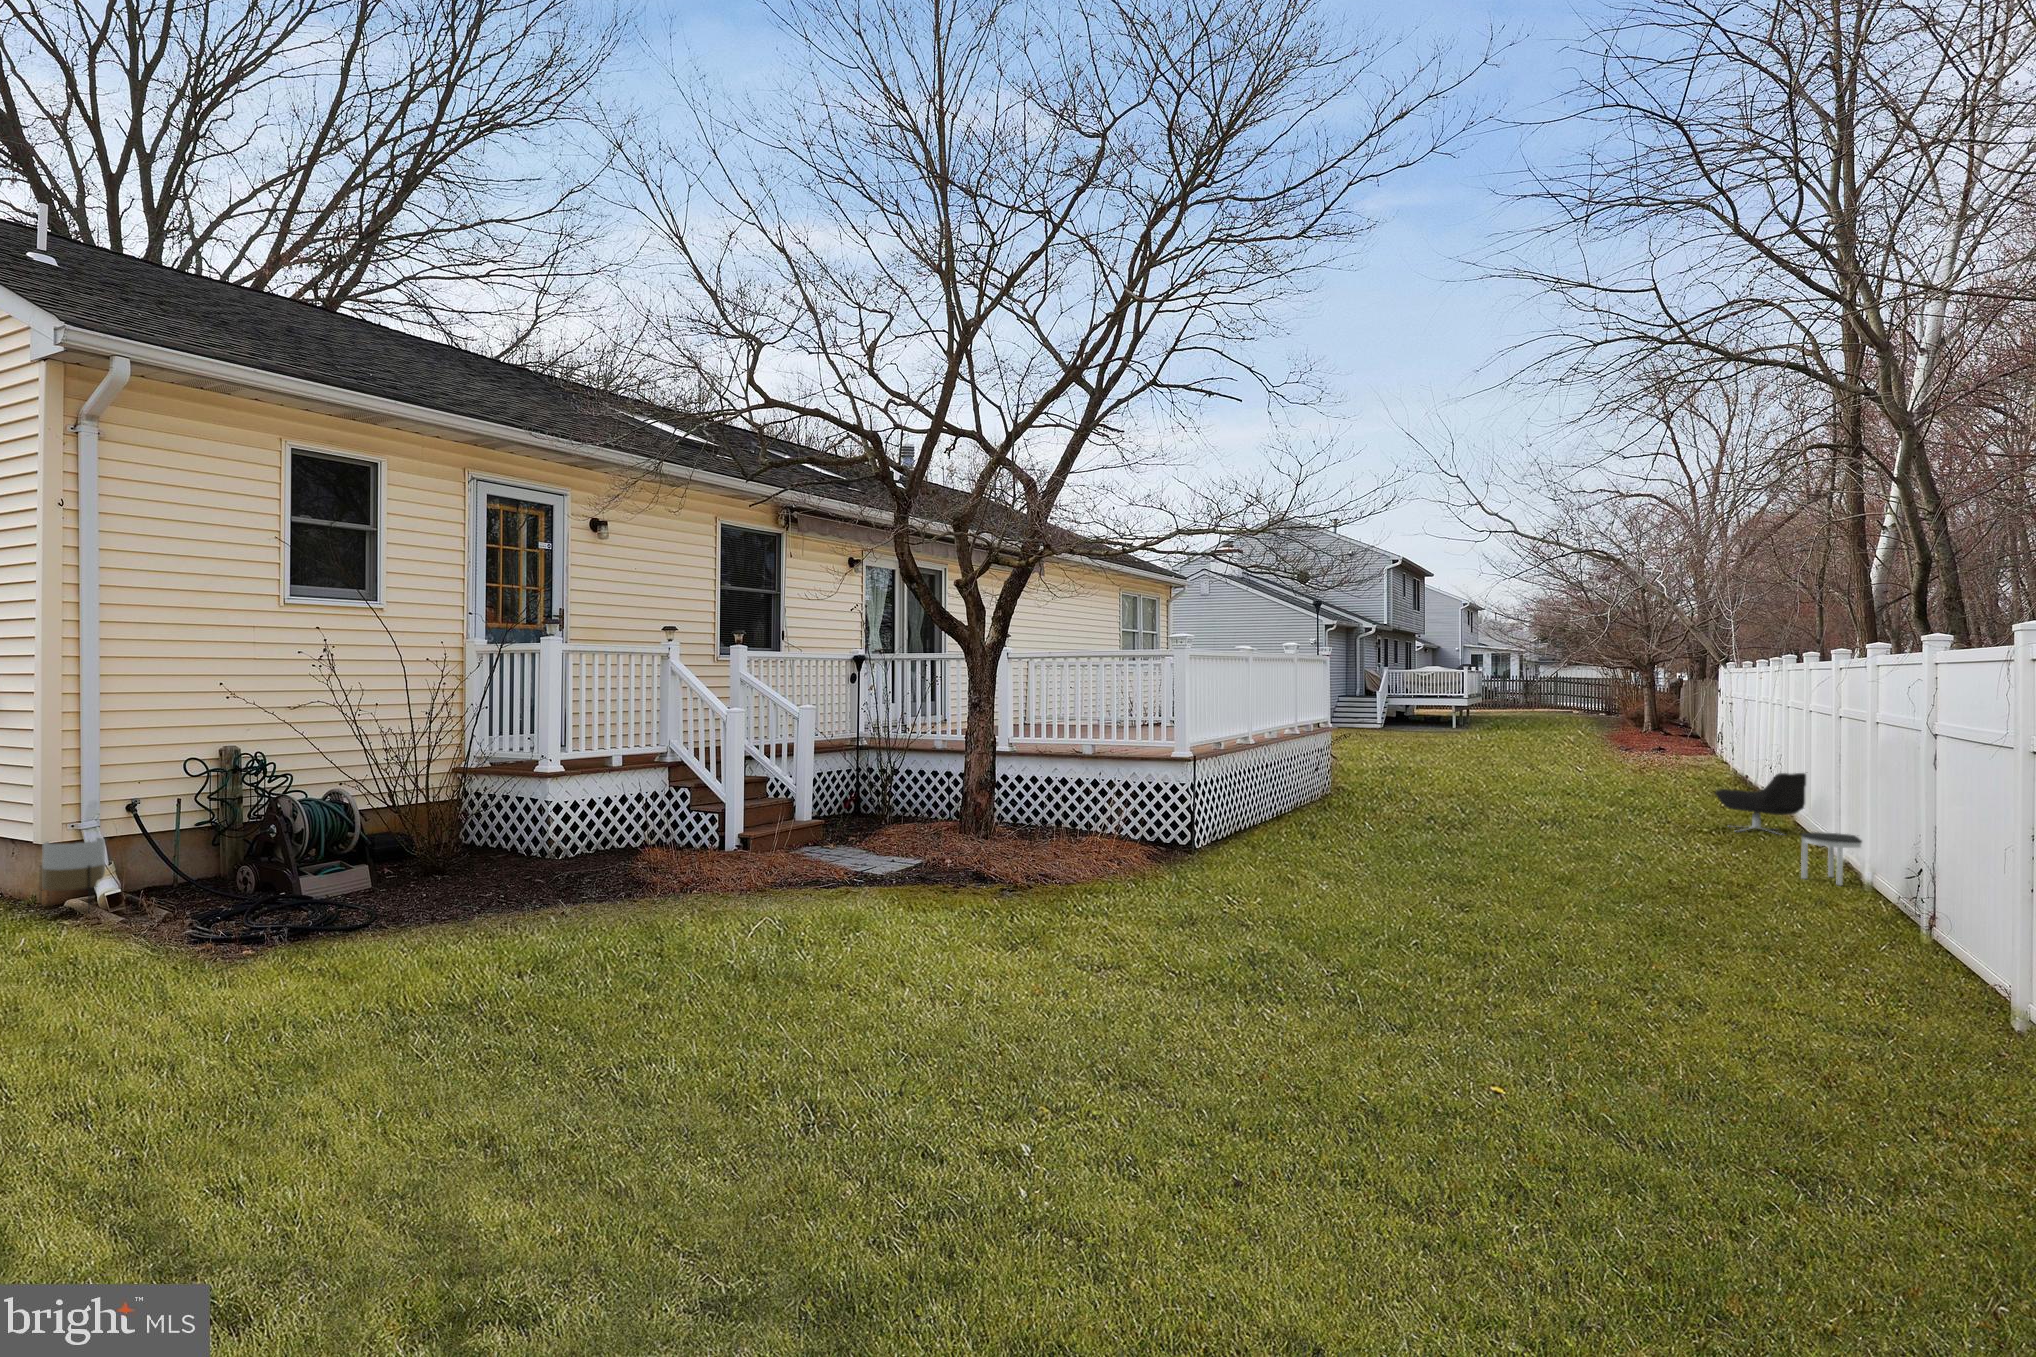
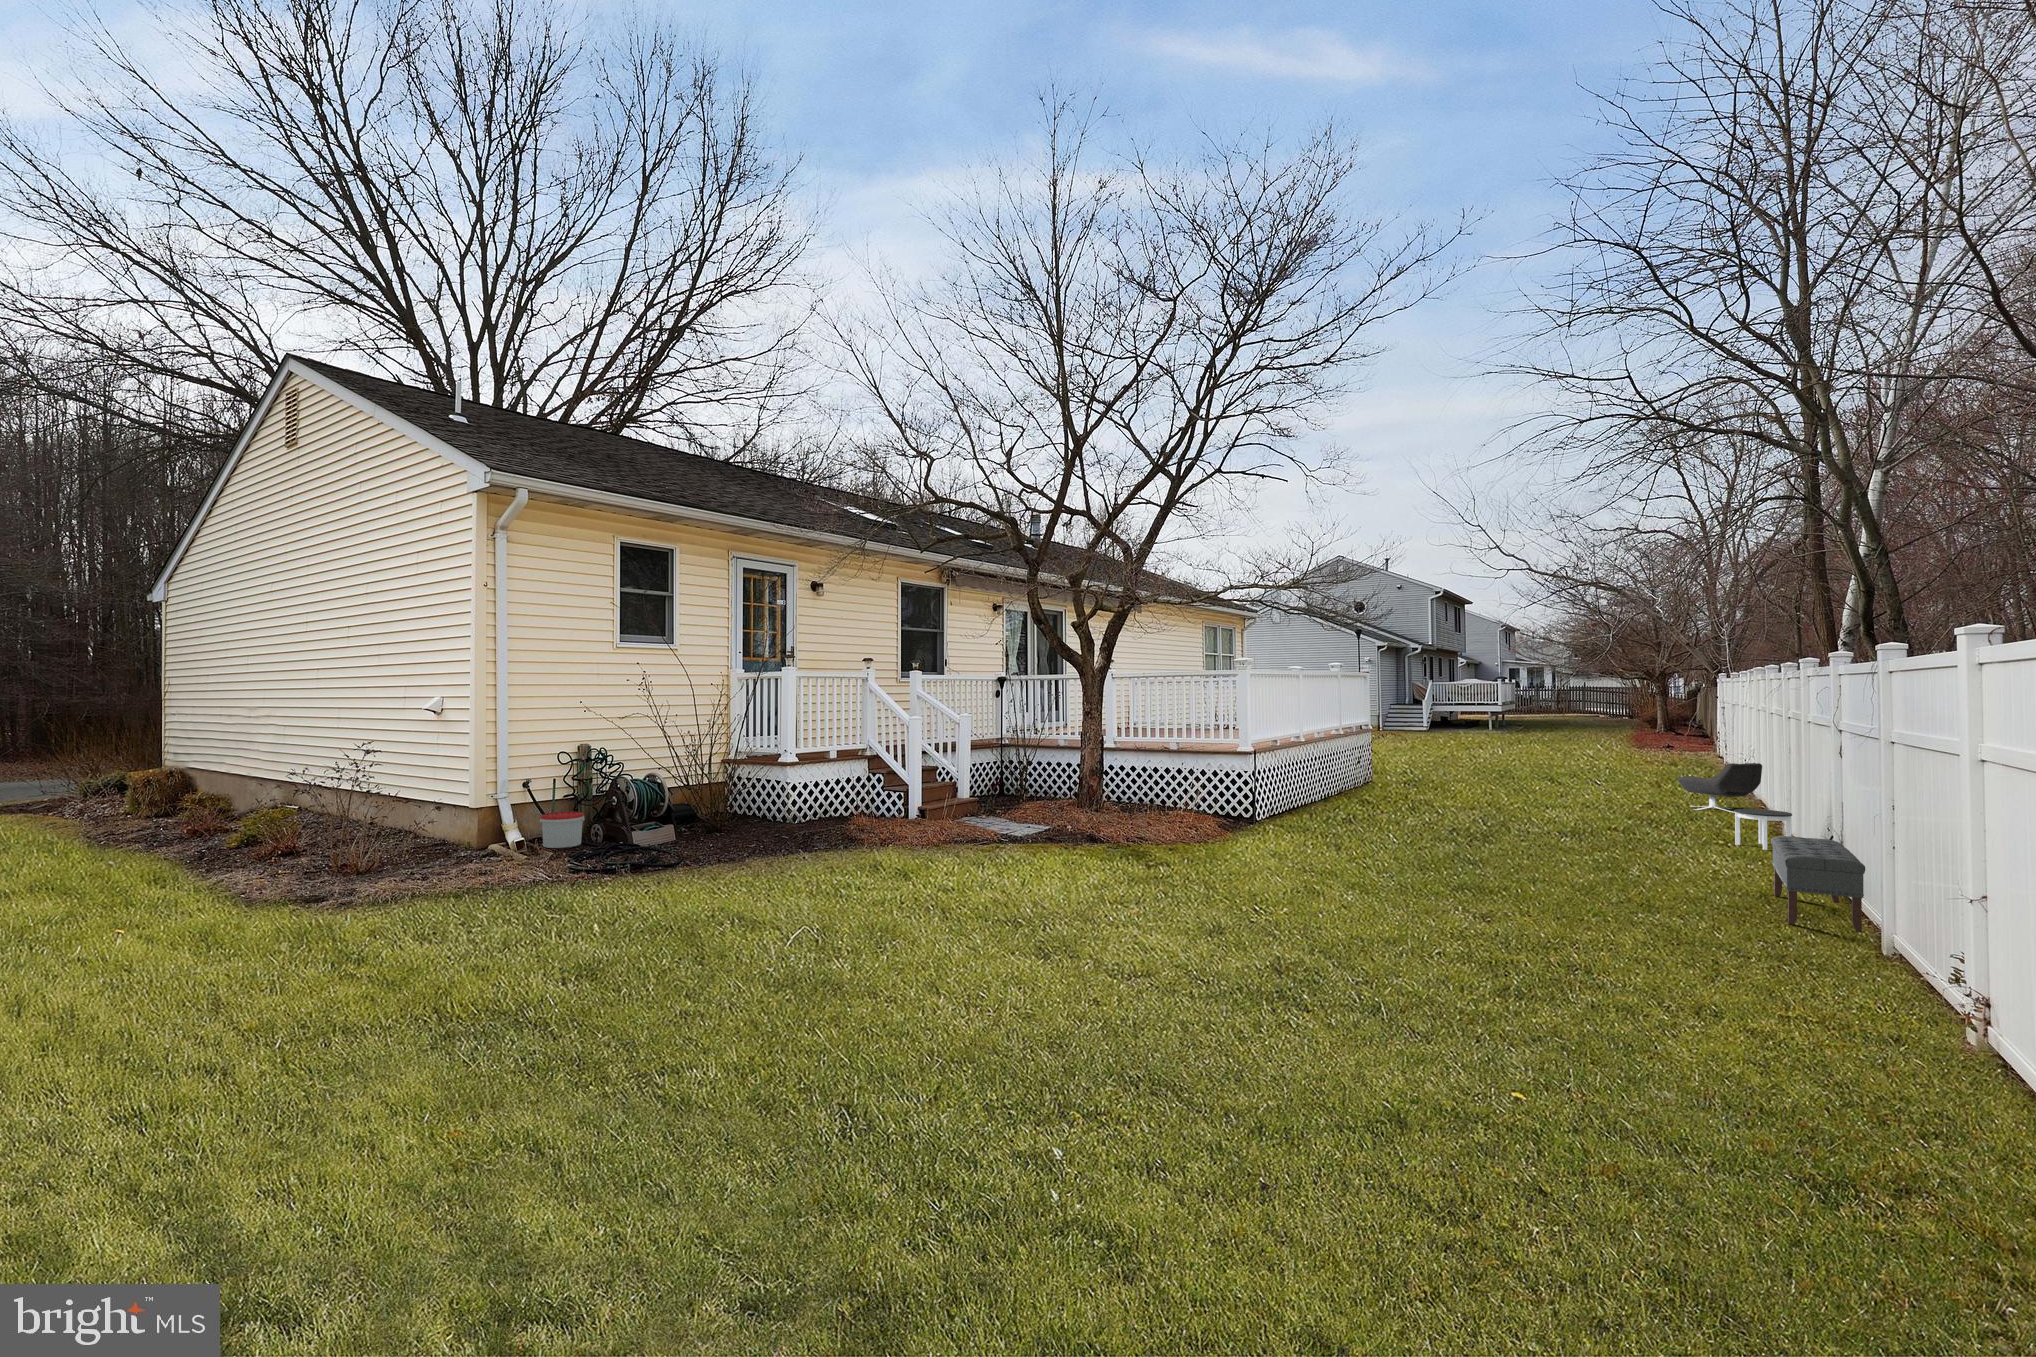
planter: present [41,838,105,912] -> none [471,805,510,855]
bucket: none [157,845,230,900] -> present [540,812,585,848]
bench: none [1875,873,2016,1005] -> present [1771,836,1865,932]

